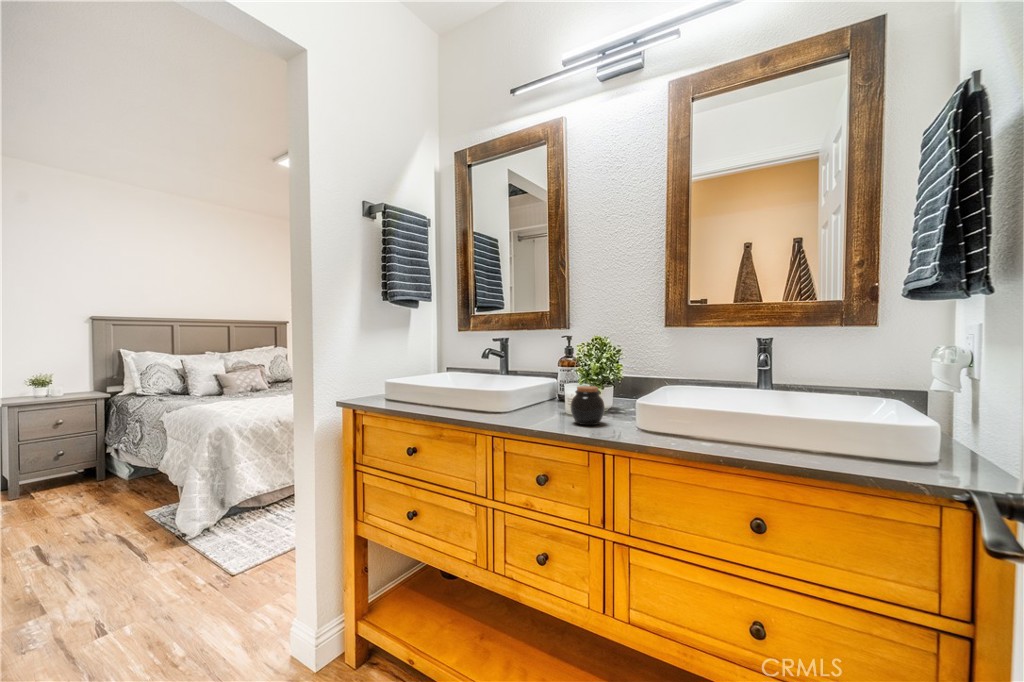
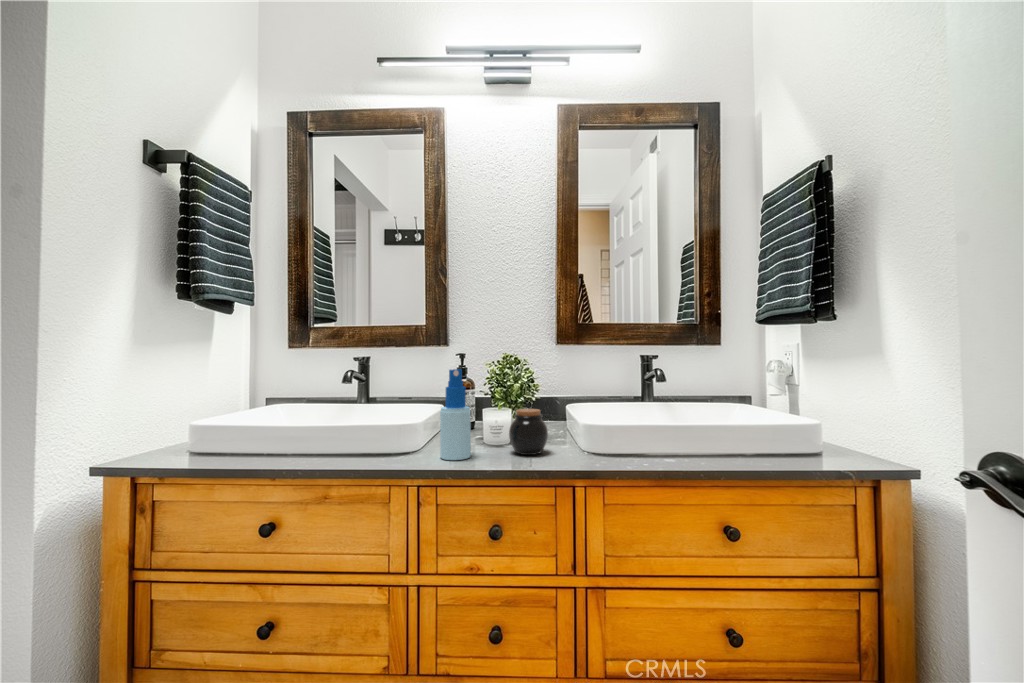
spray bottle: none [516,351,539,422] -> present [440,369,471,460]

